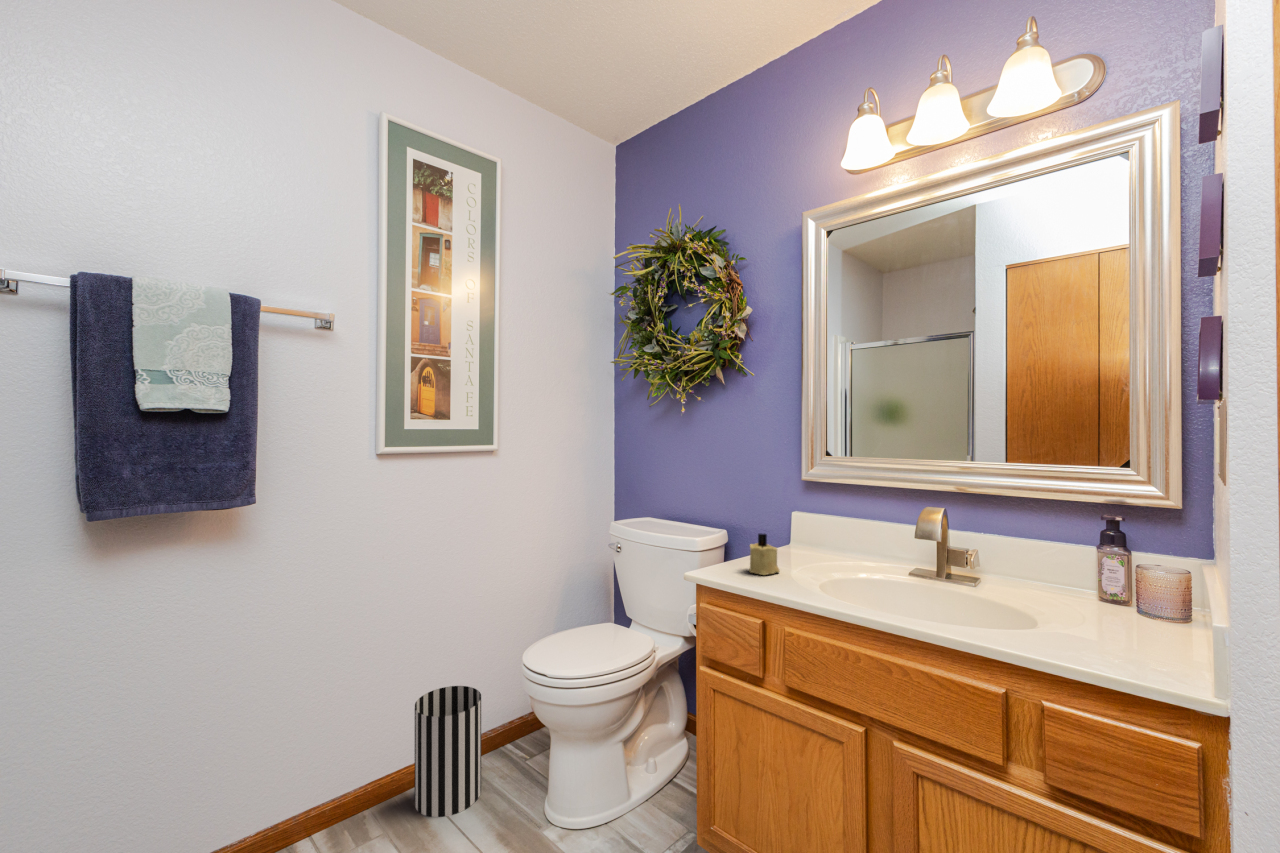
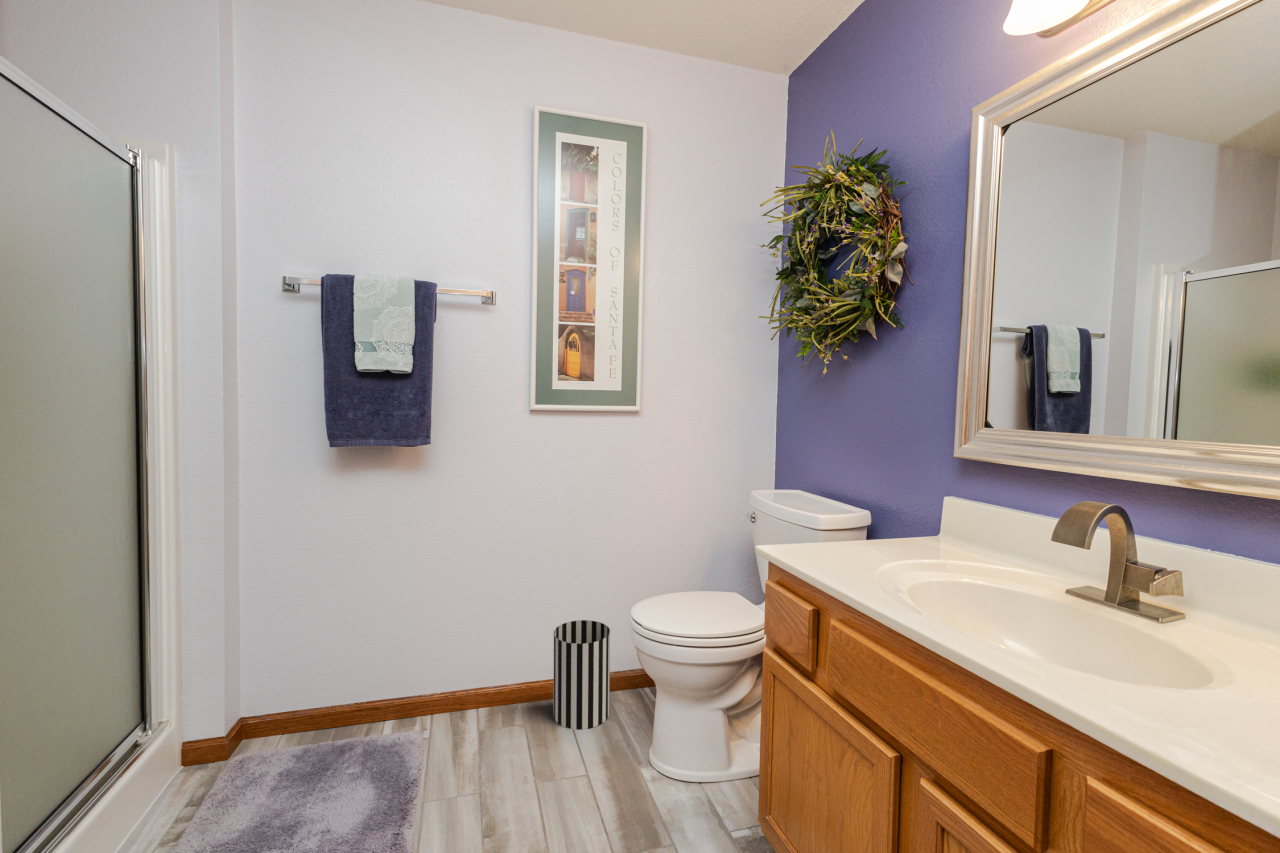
candle: present [749,534,779,575] -> none [834,512,873,561]

